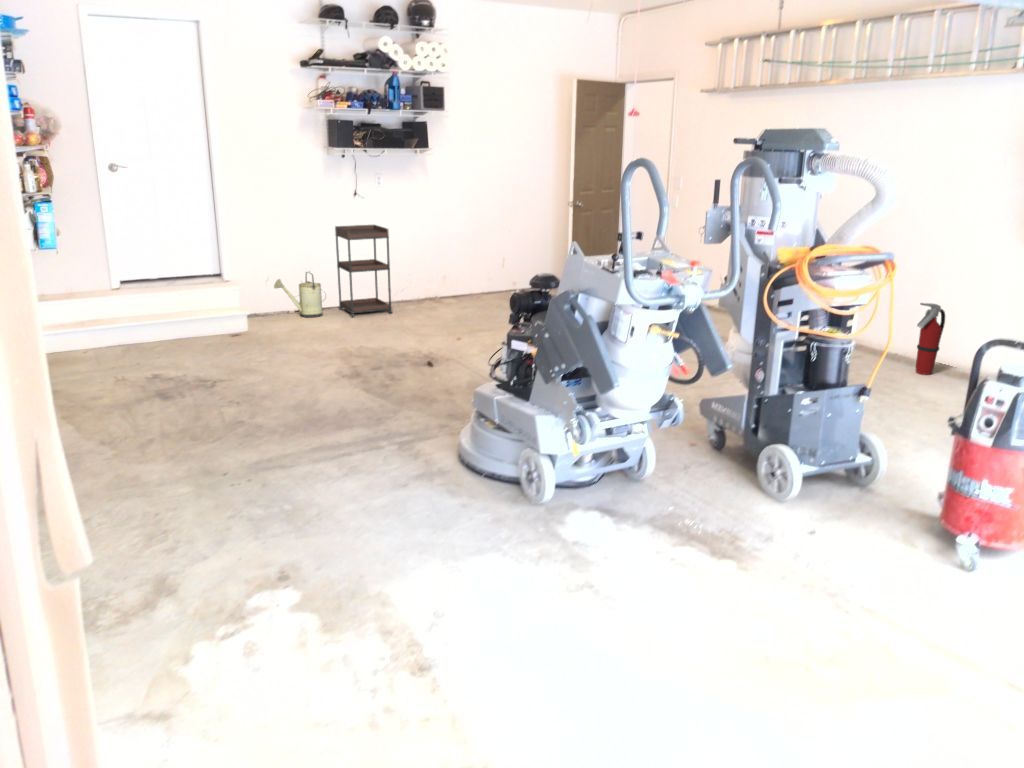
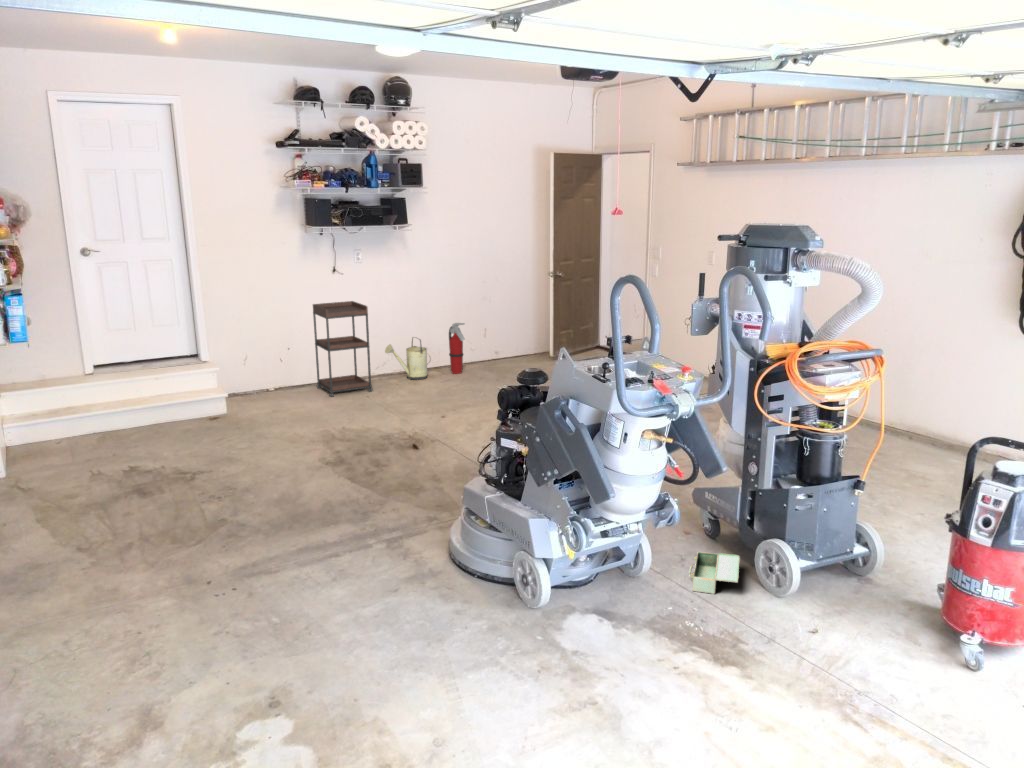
watering can: present [274,272,323,318] -> present [385,338,427,380]
fire extinguisher: present [916,303,945,375] -> present [449,323,465,374]
toolbox: none [692,458,744,496] -> present [689,552,740,594]

